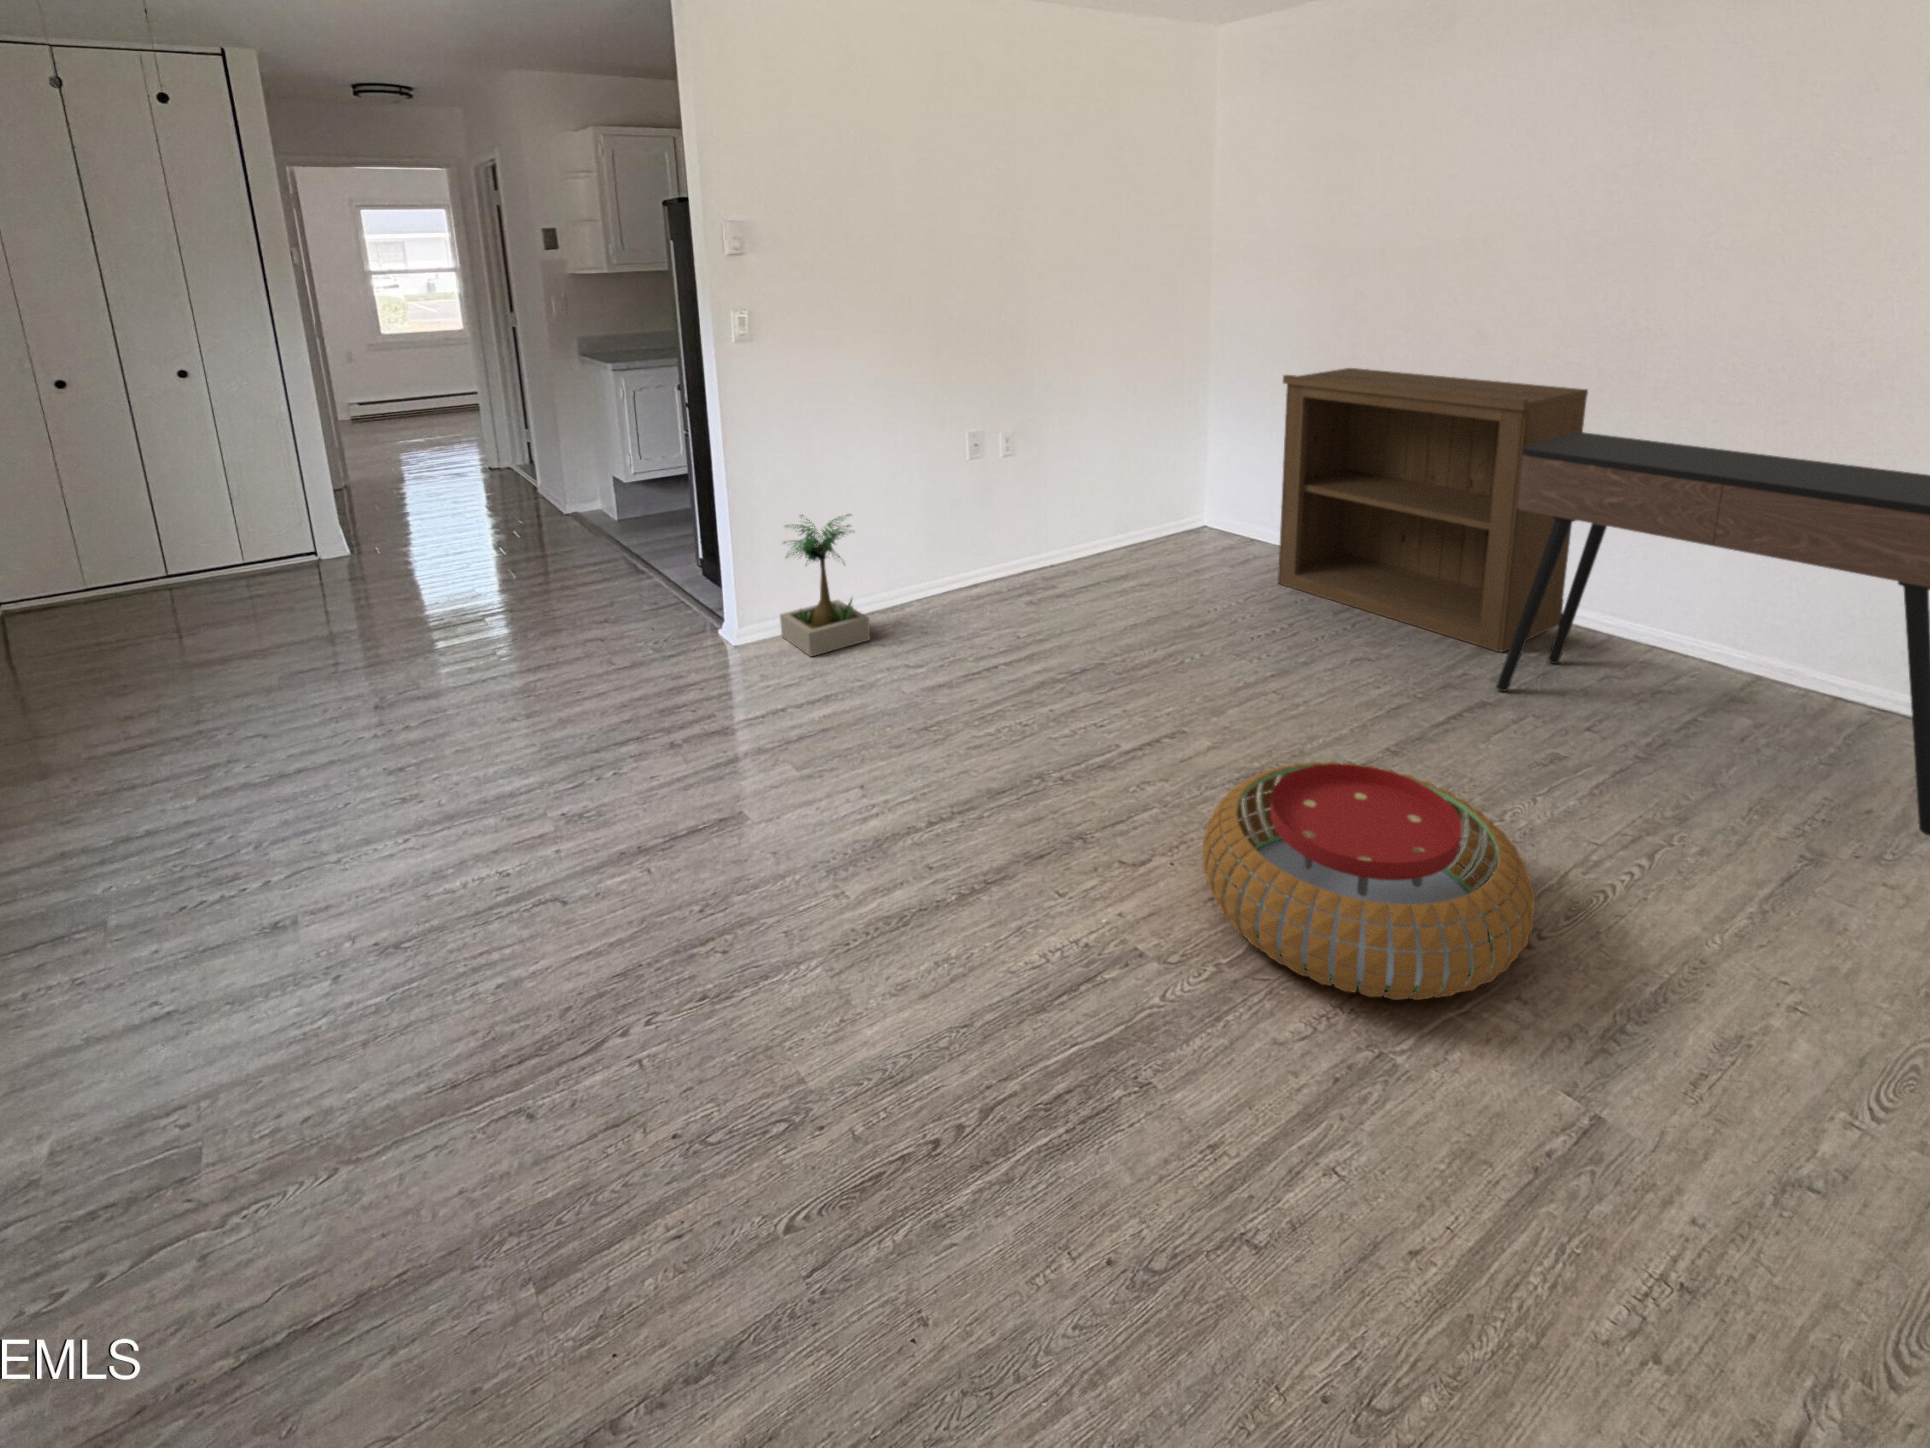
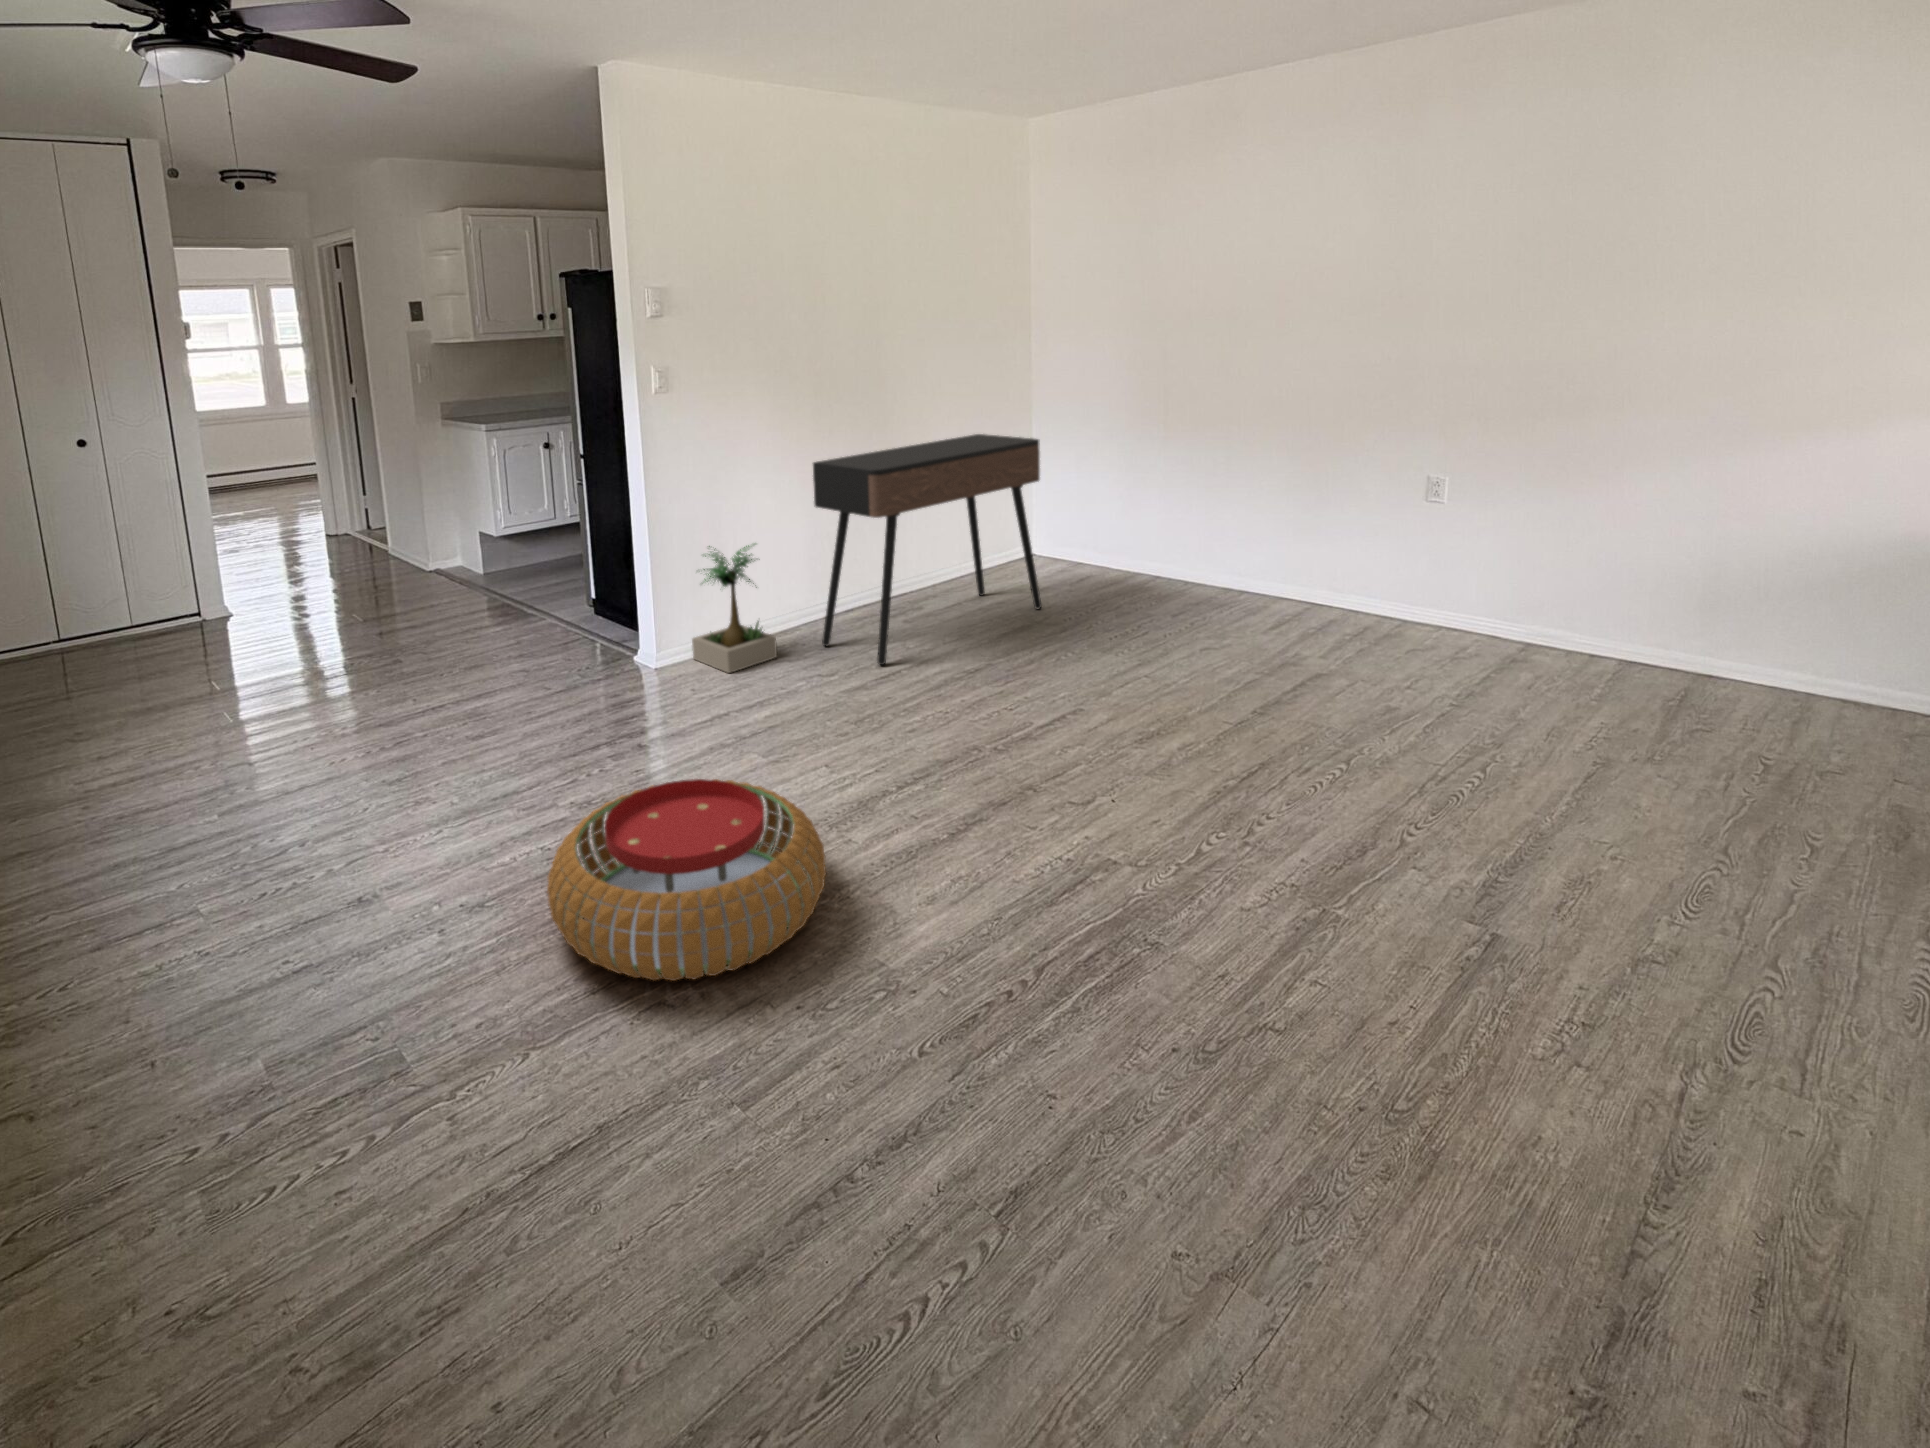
bookshelf: present [1278,368,1588,652] -> none [1119,404,1379,638]
console table: present [1497,432,1930,835] -> present [813,434,1042,665]
pouf: present [1203,761,1535,1000] -> present [547,779,826,981]

